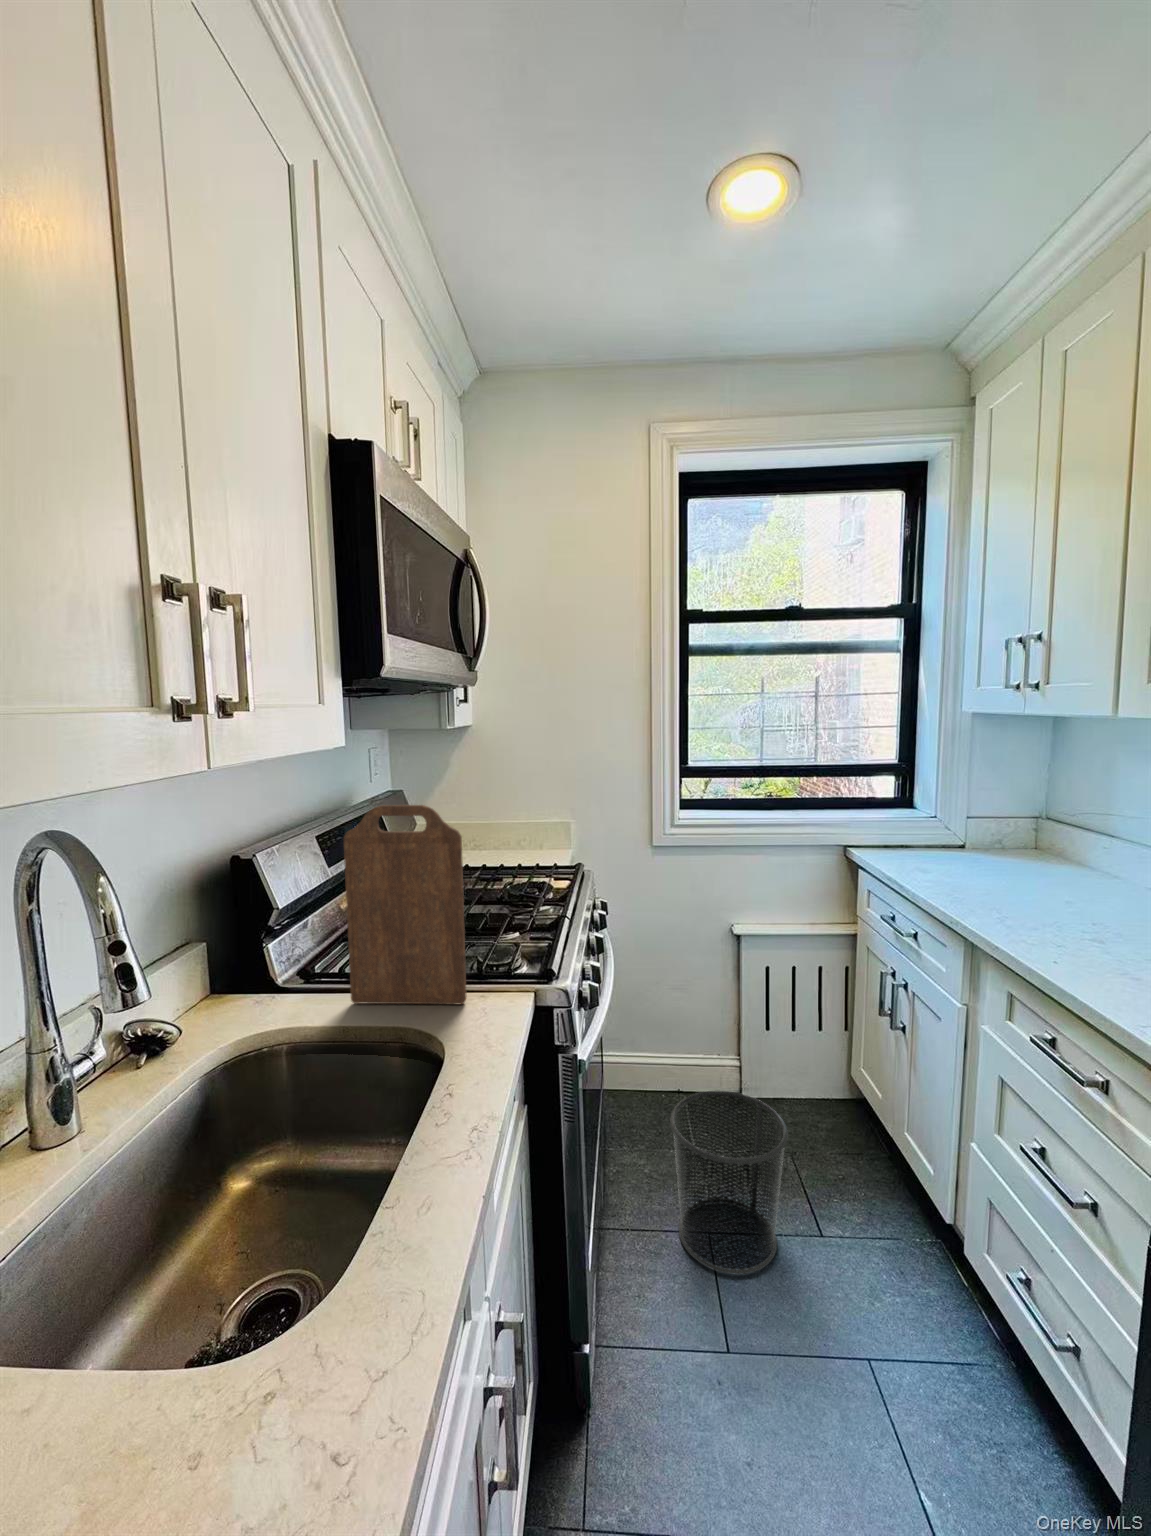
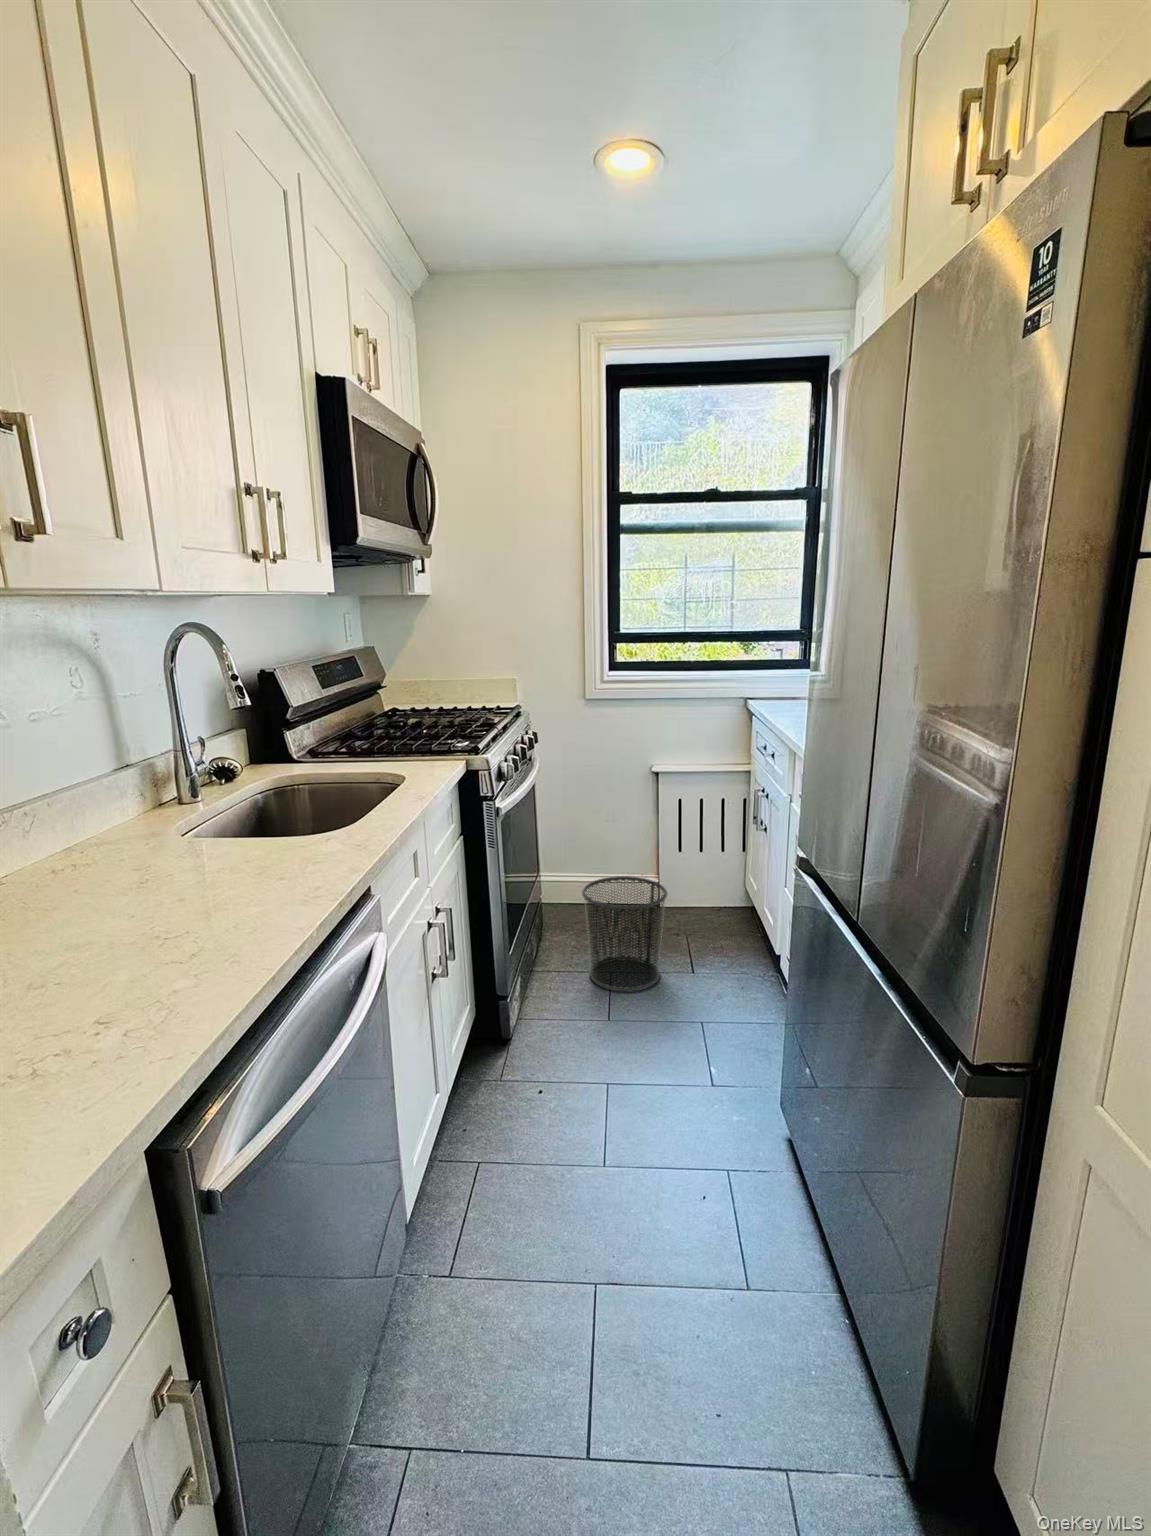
cutting board: present [344,805,466,1005] -> none [337,630,421,763]

